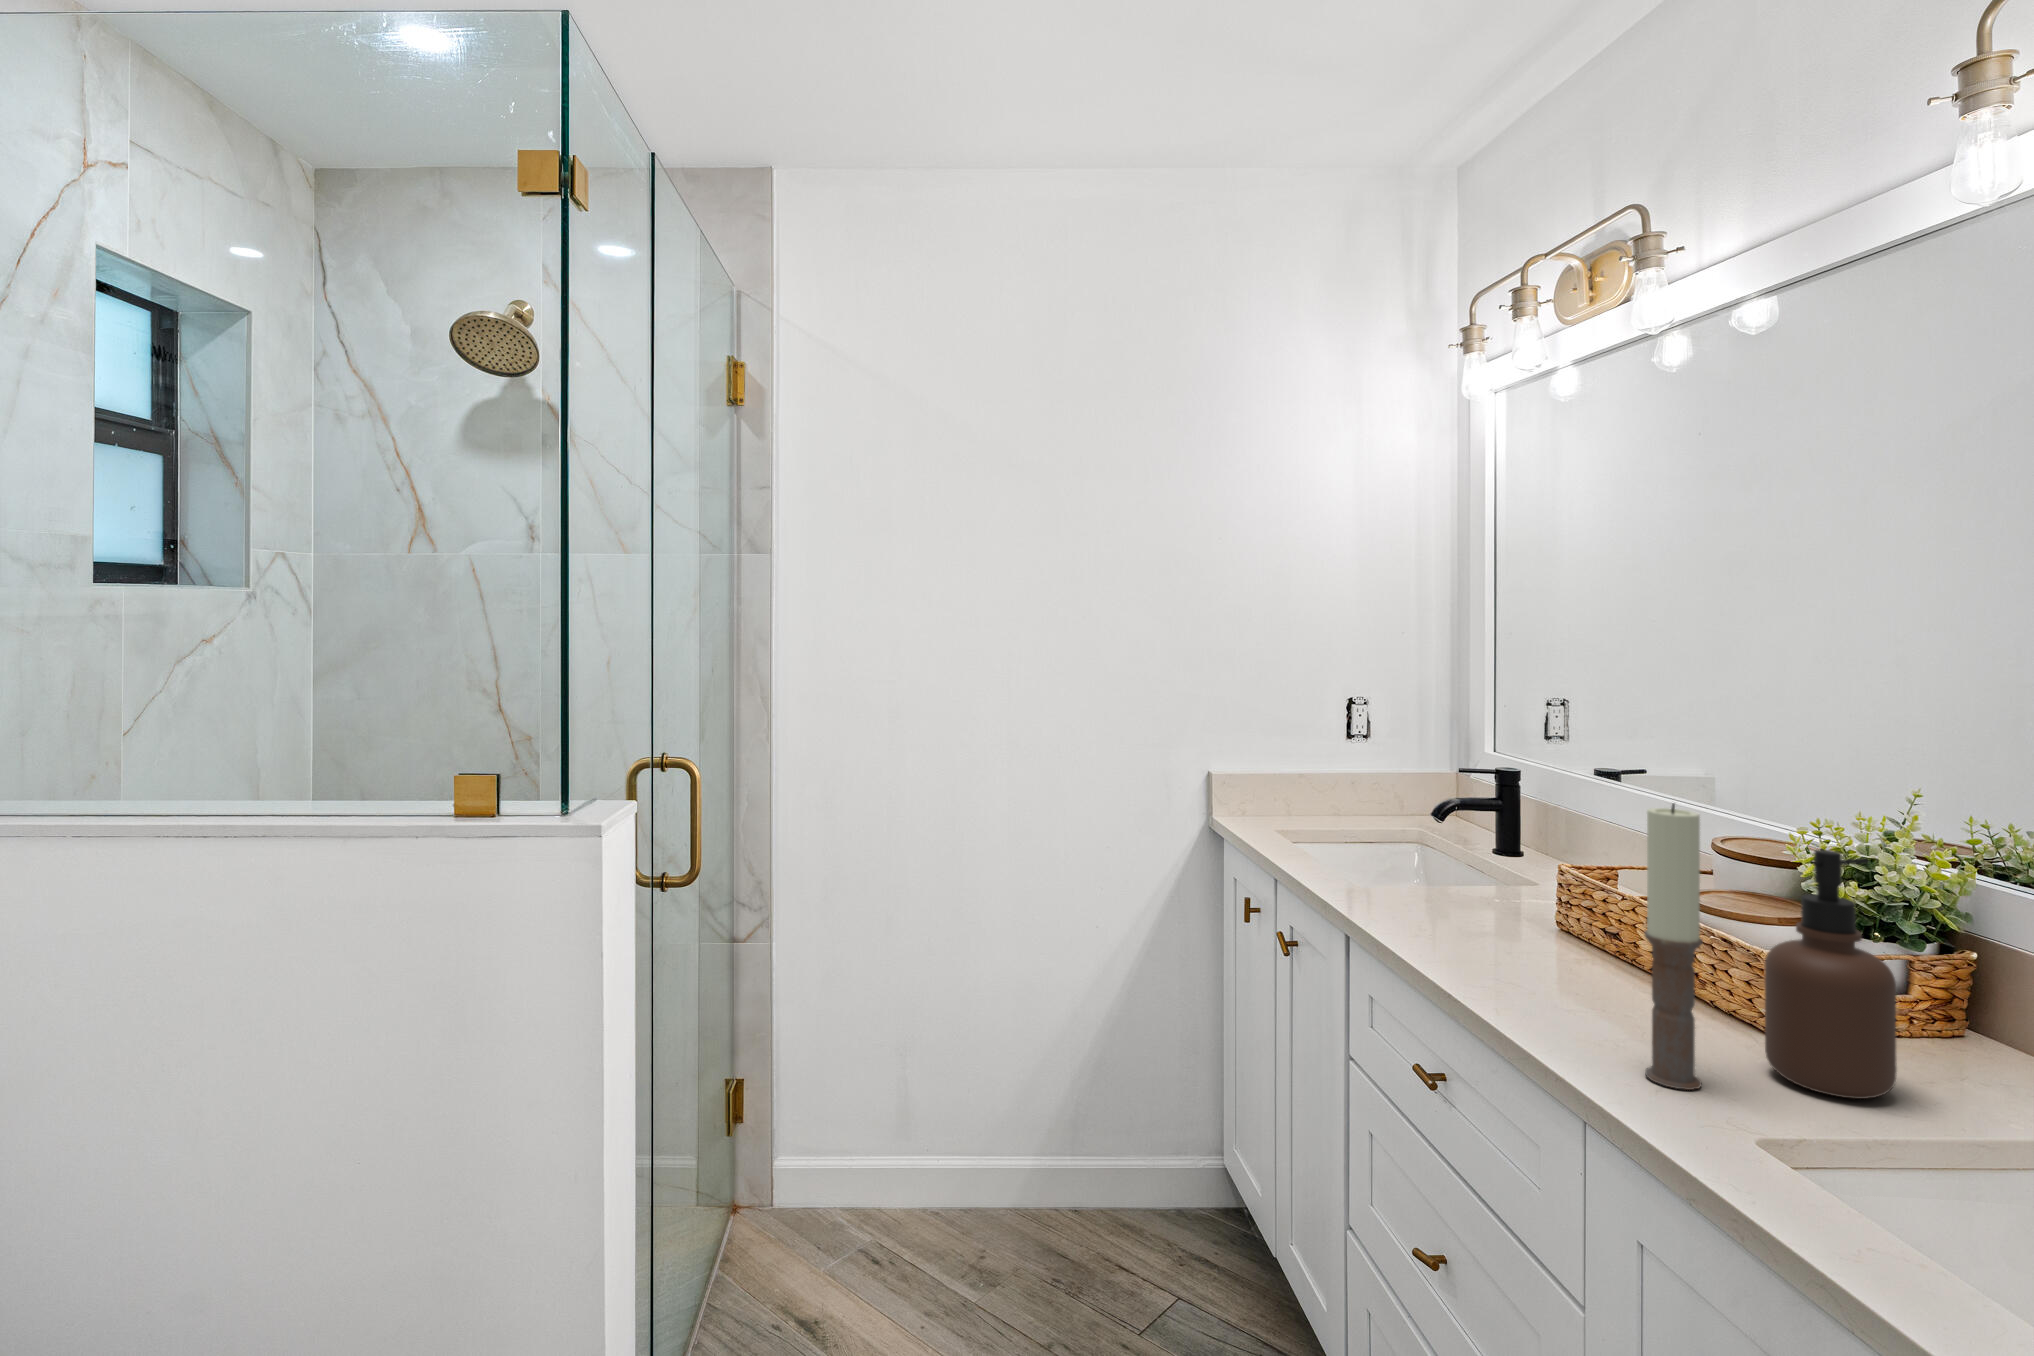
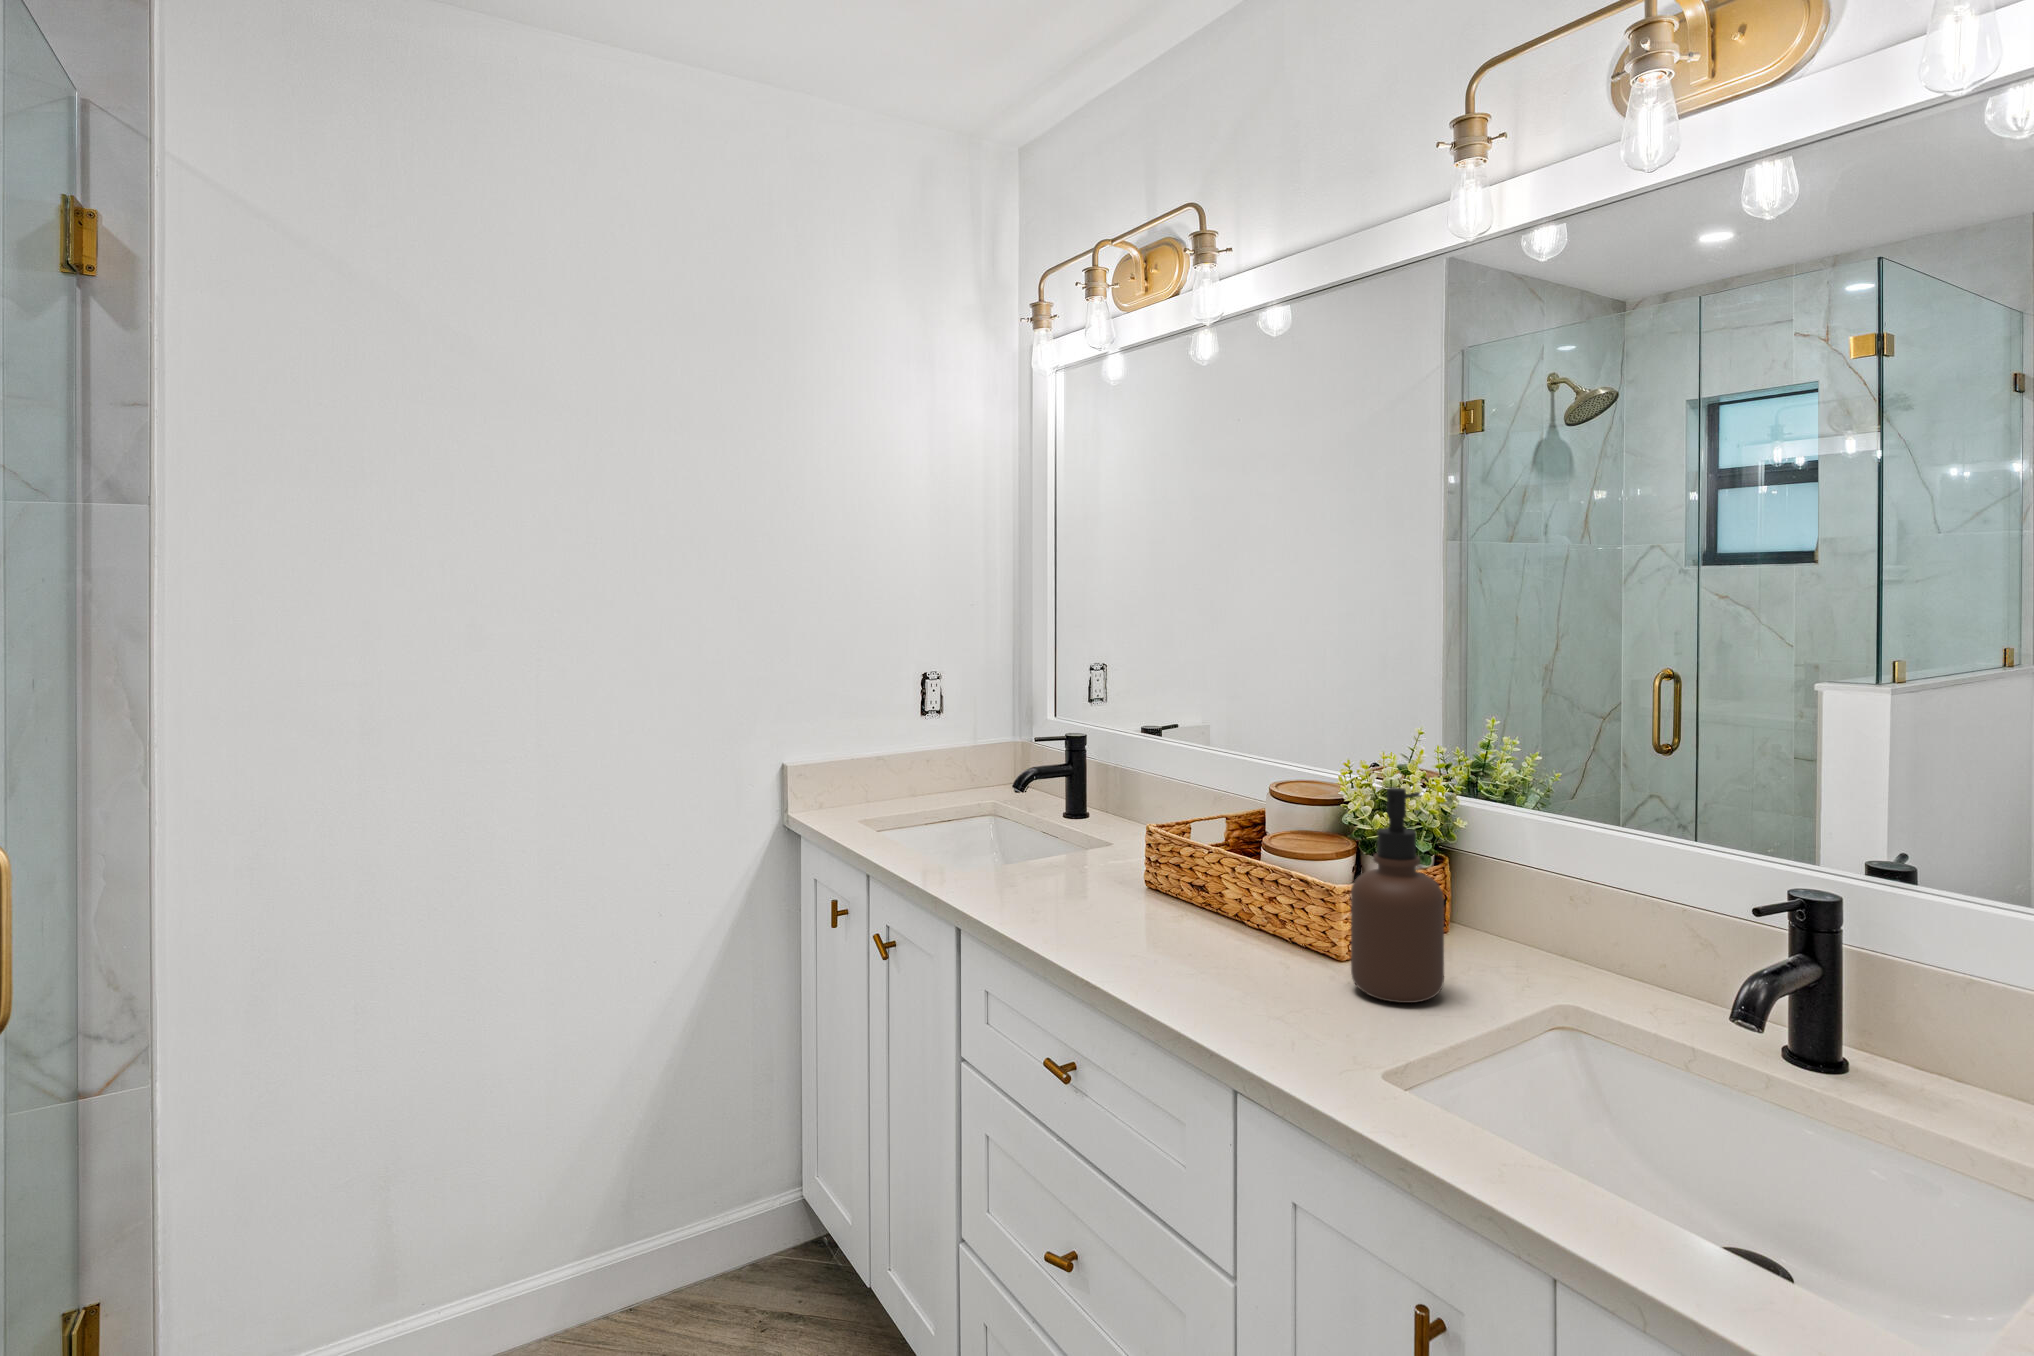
candle: present [1644,804,1703,1090] -> none [1271,756,1316,1022]

